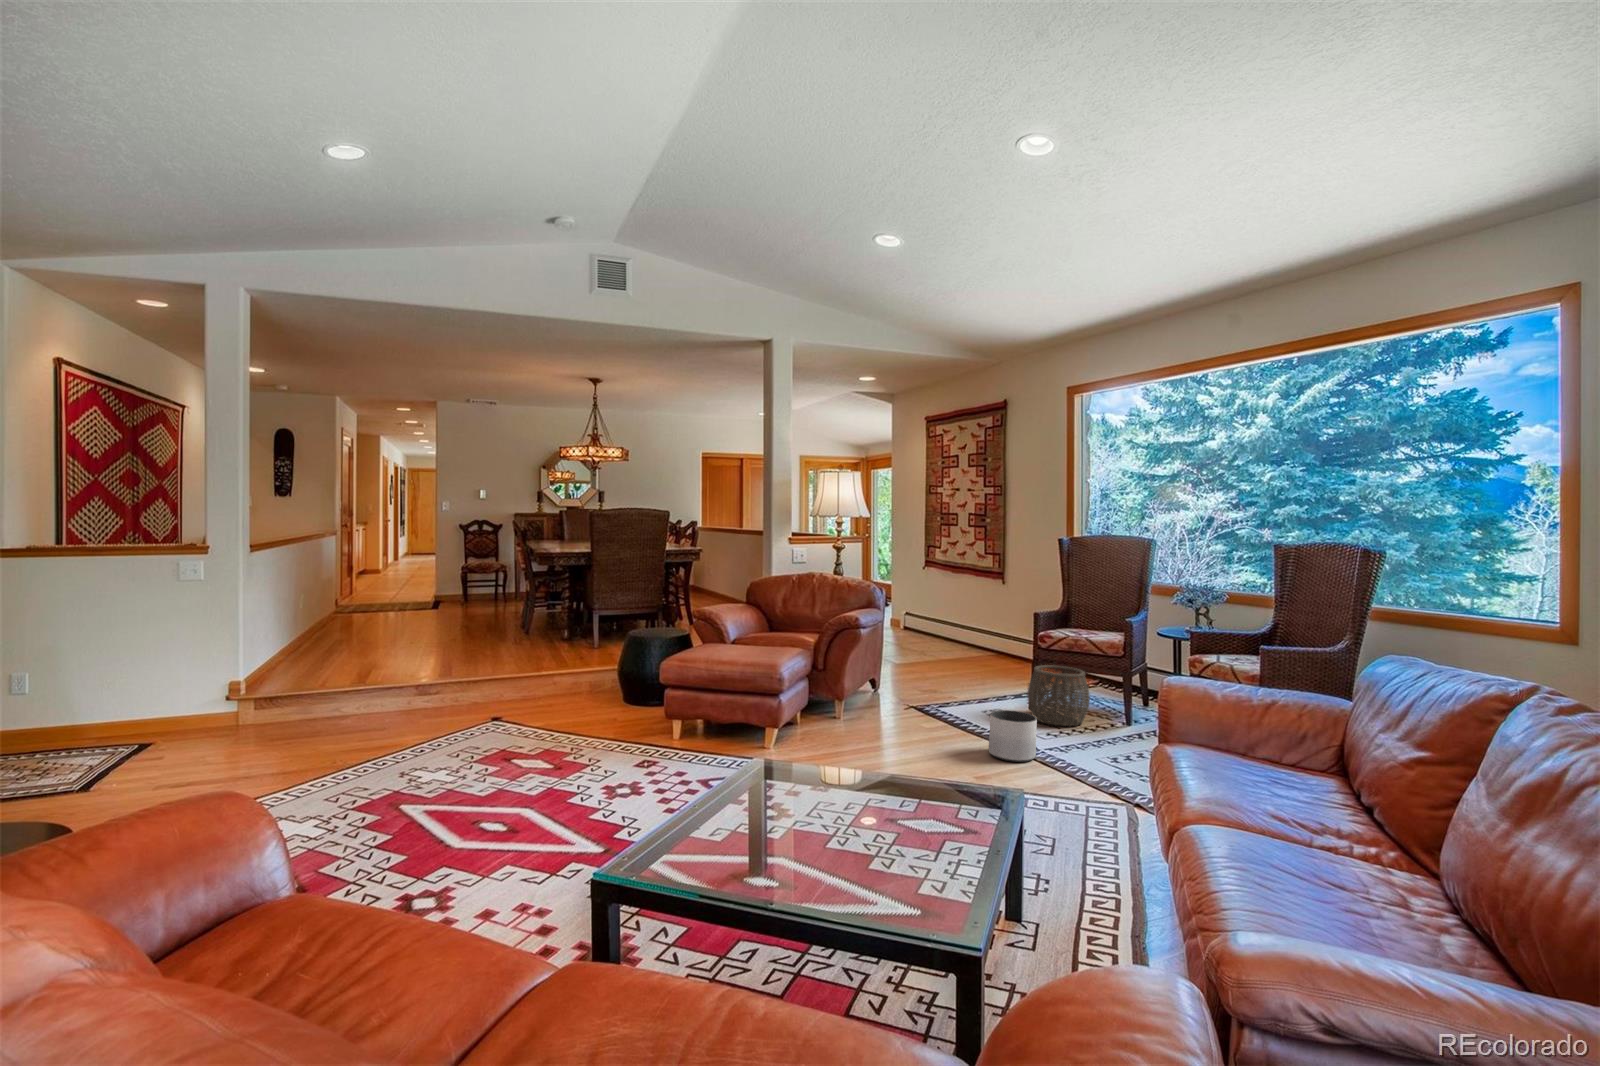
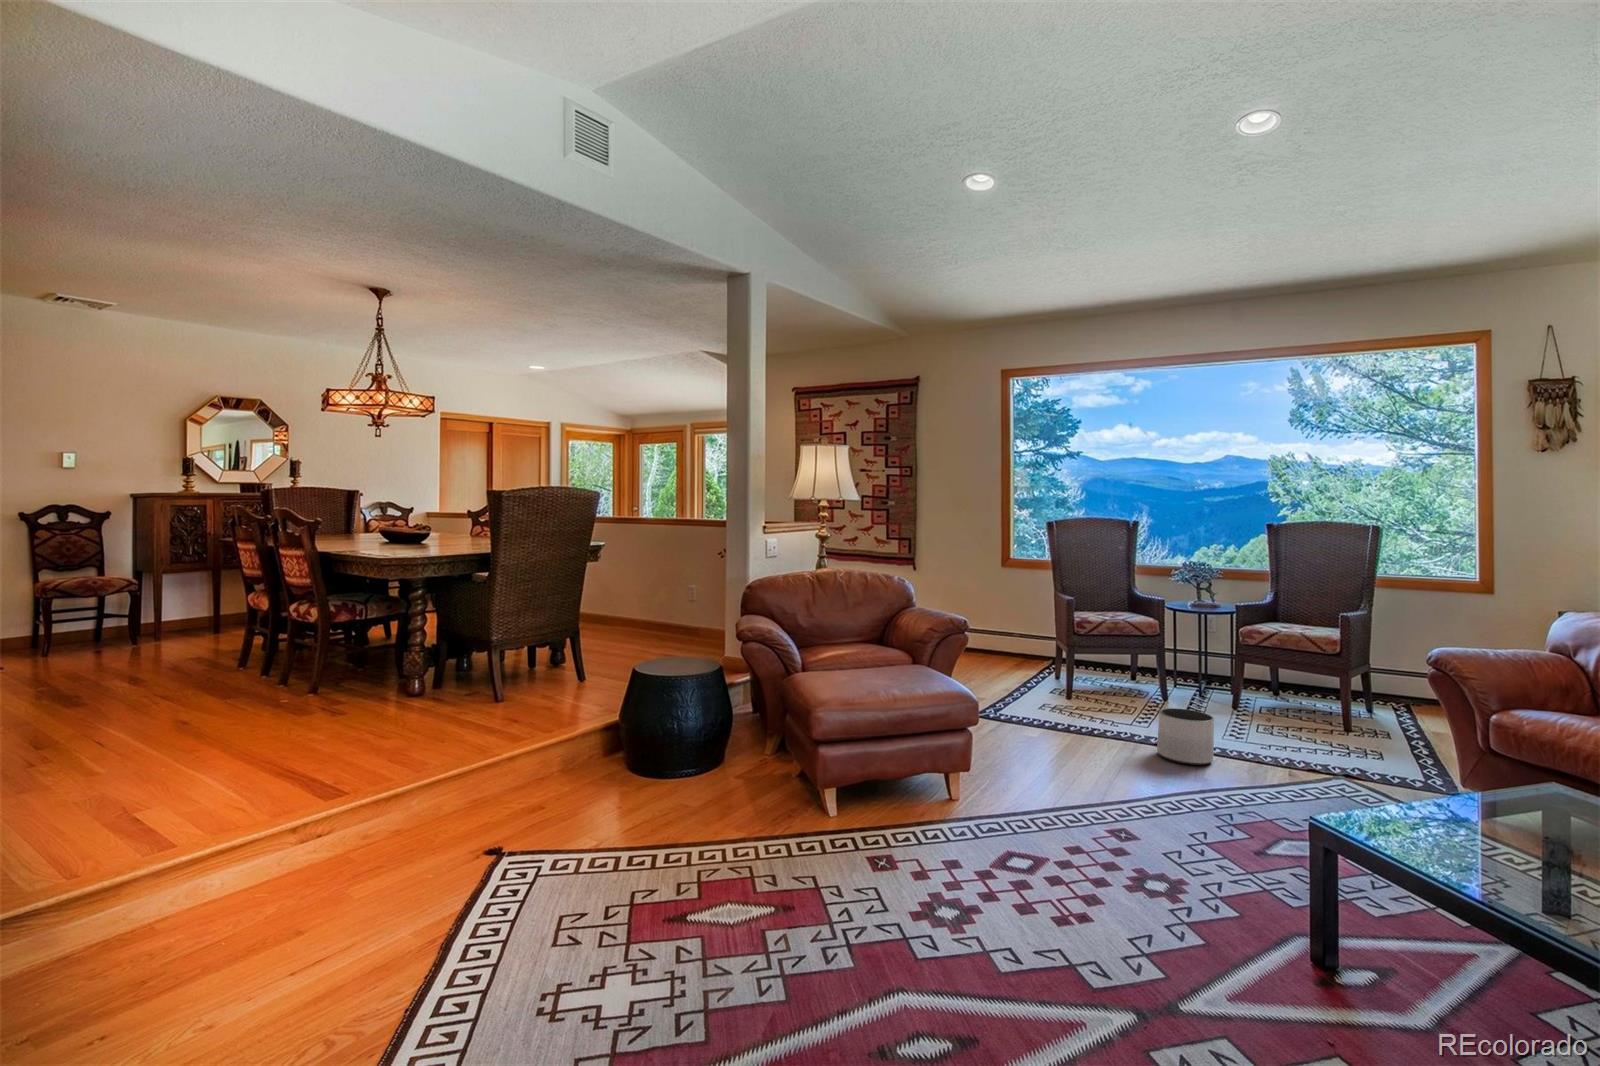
woven basket: present [1027,665,1090,726] -> none [1083,652,1152,715]

